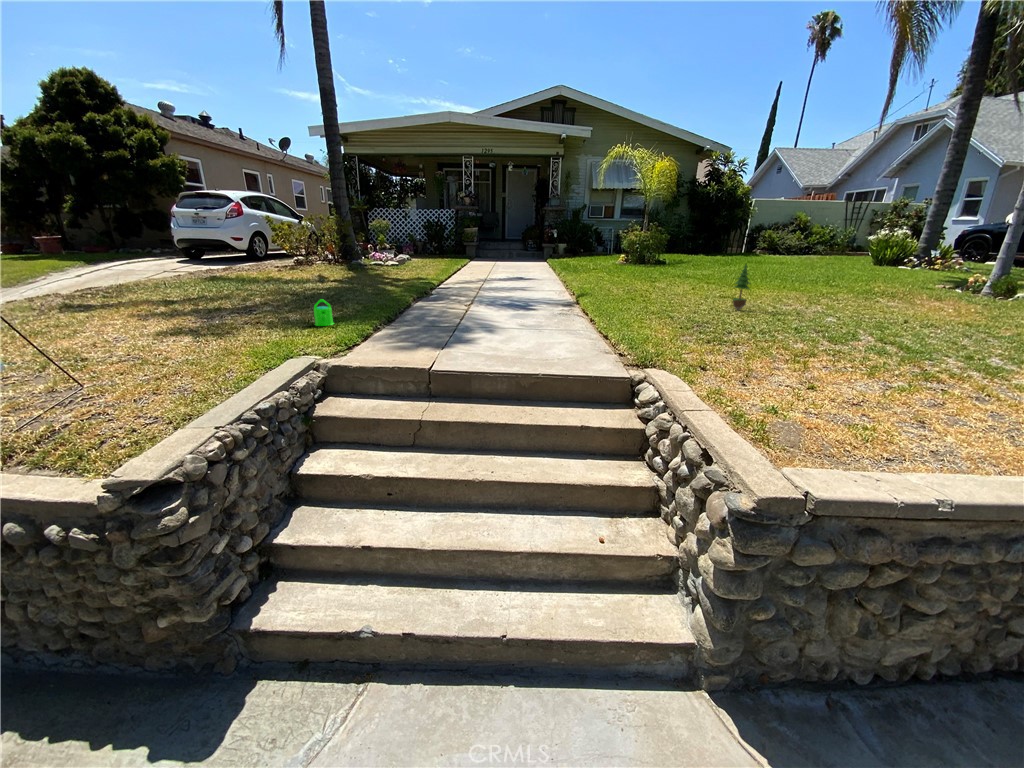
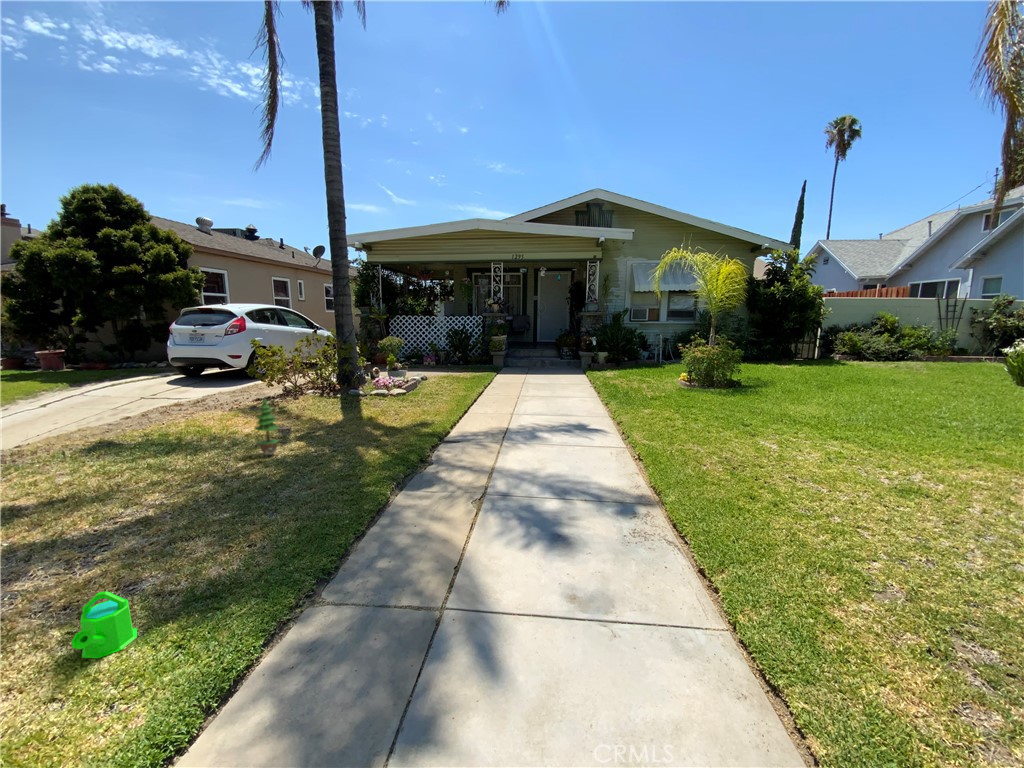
potted tree: present [733,264,750,310] -> present [255,398,279,455]

